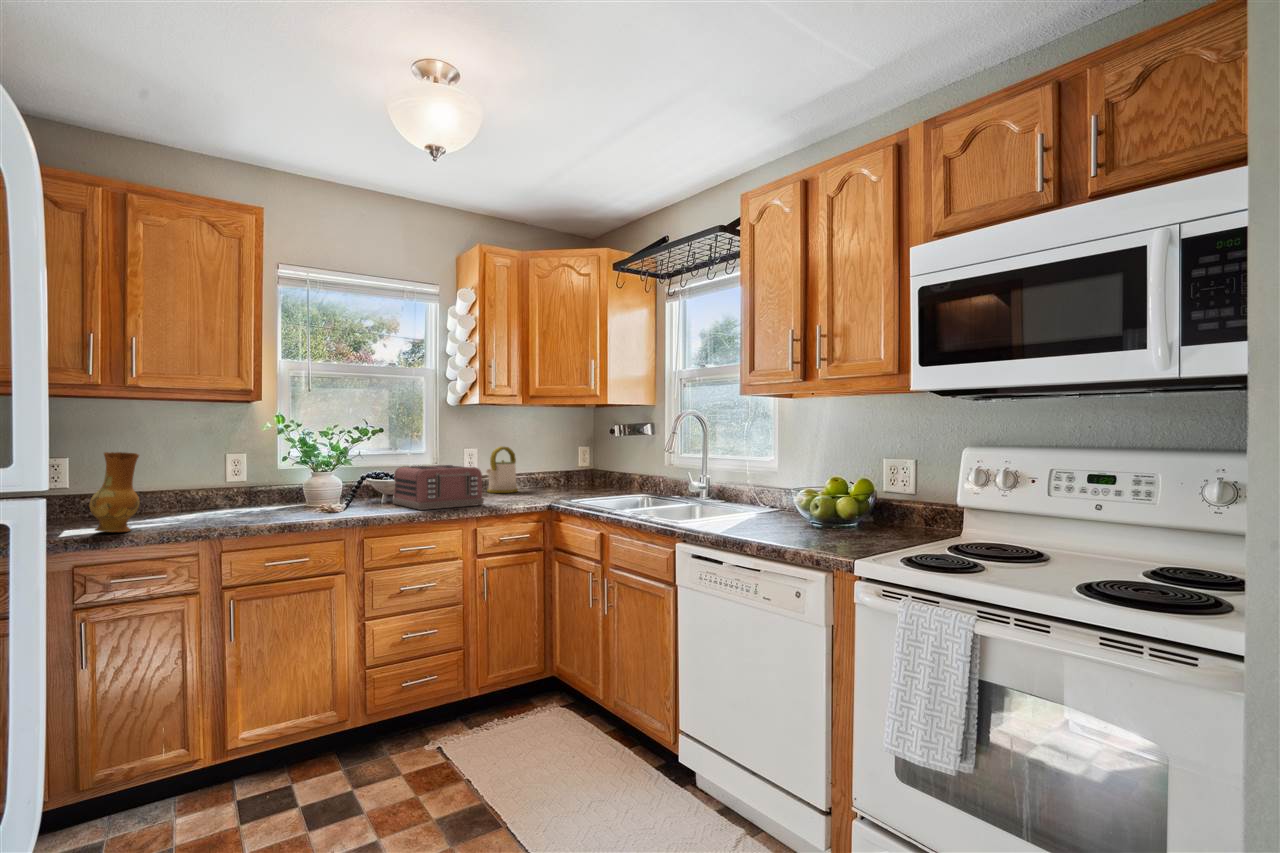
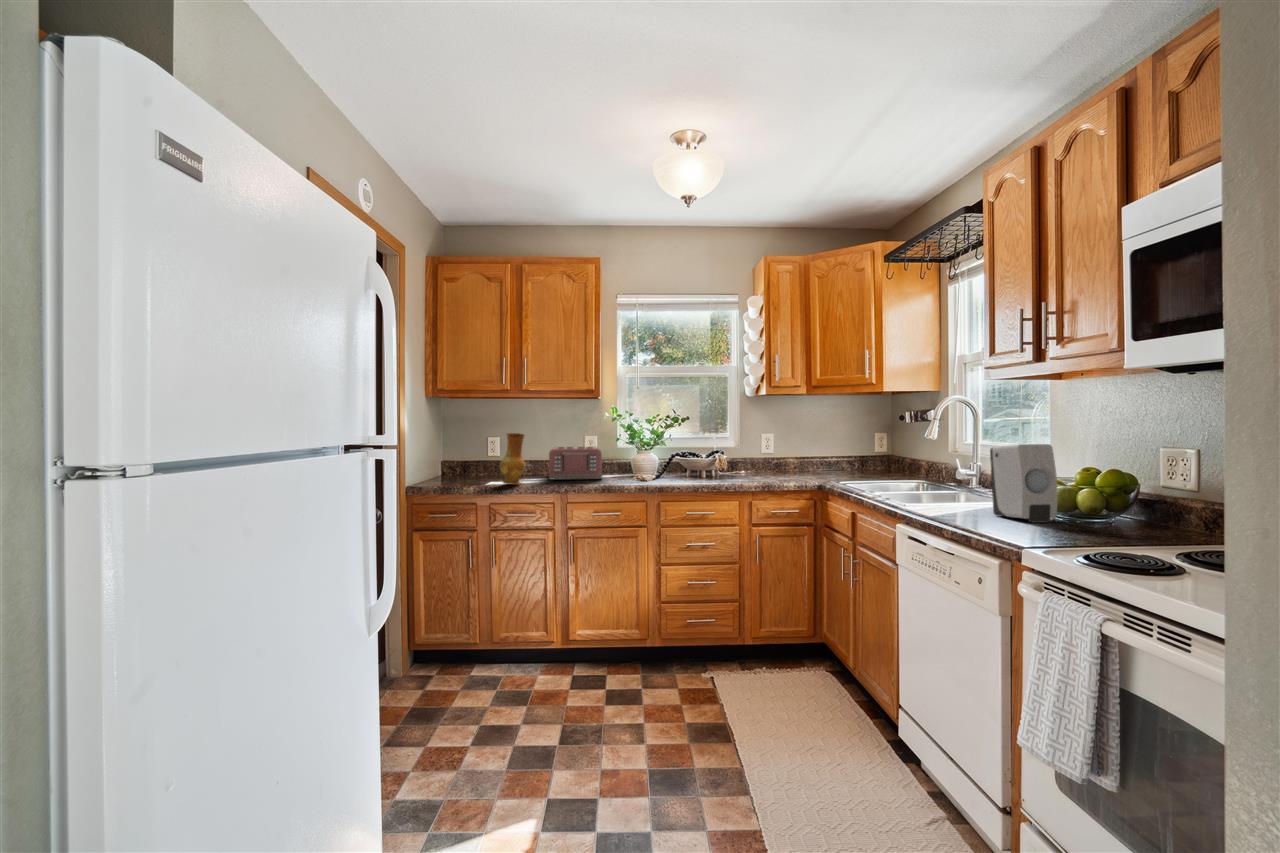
kettle: present [487,446,518,493] -> none [777,433,808,475]
soap dispenser: none [756,458,815,531] -> present [990,444,1057,523]
toaster: present [393,465,484,510] -> present [549,447,602,480]

